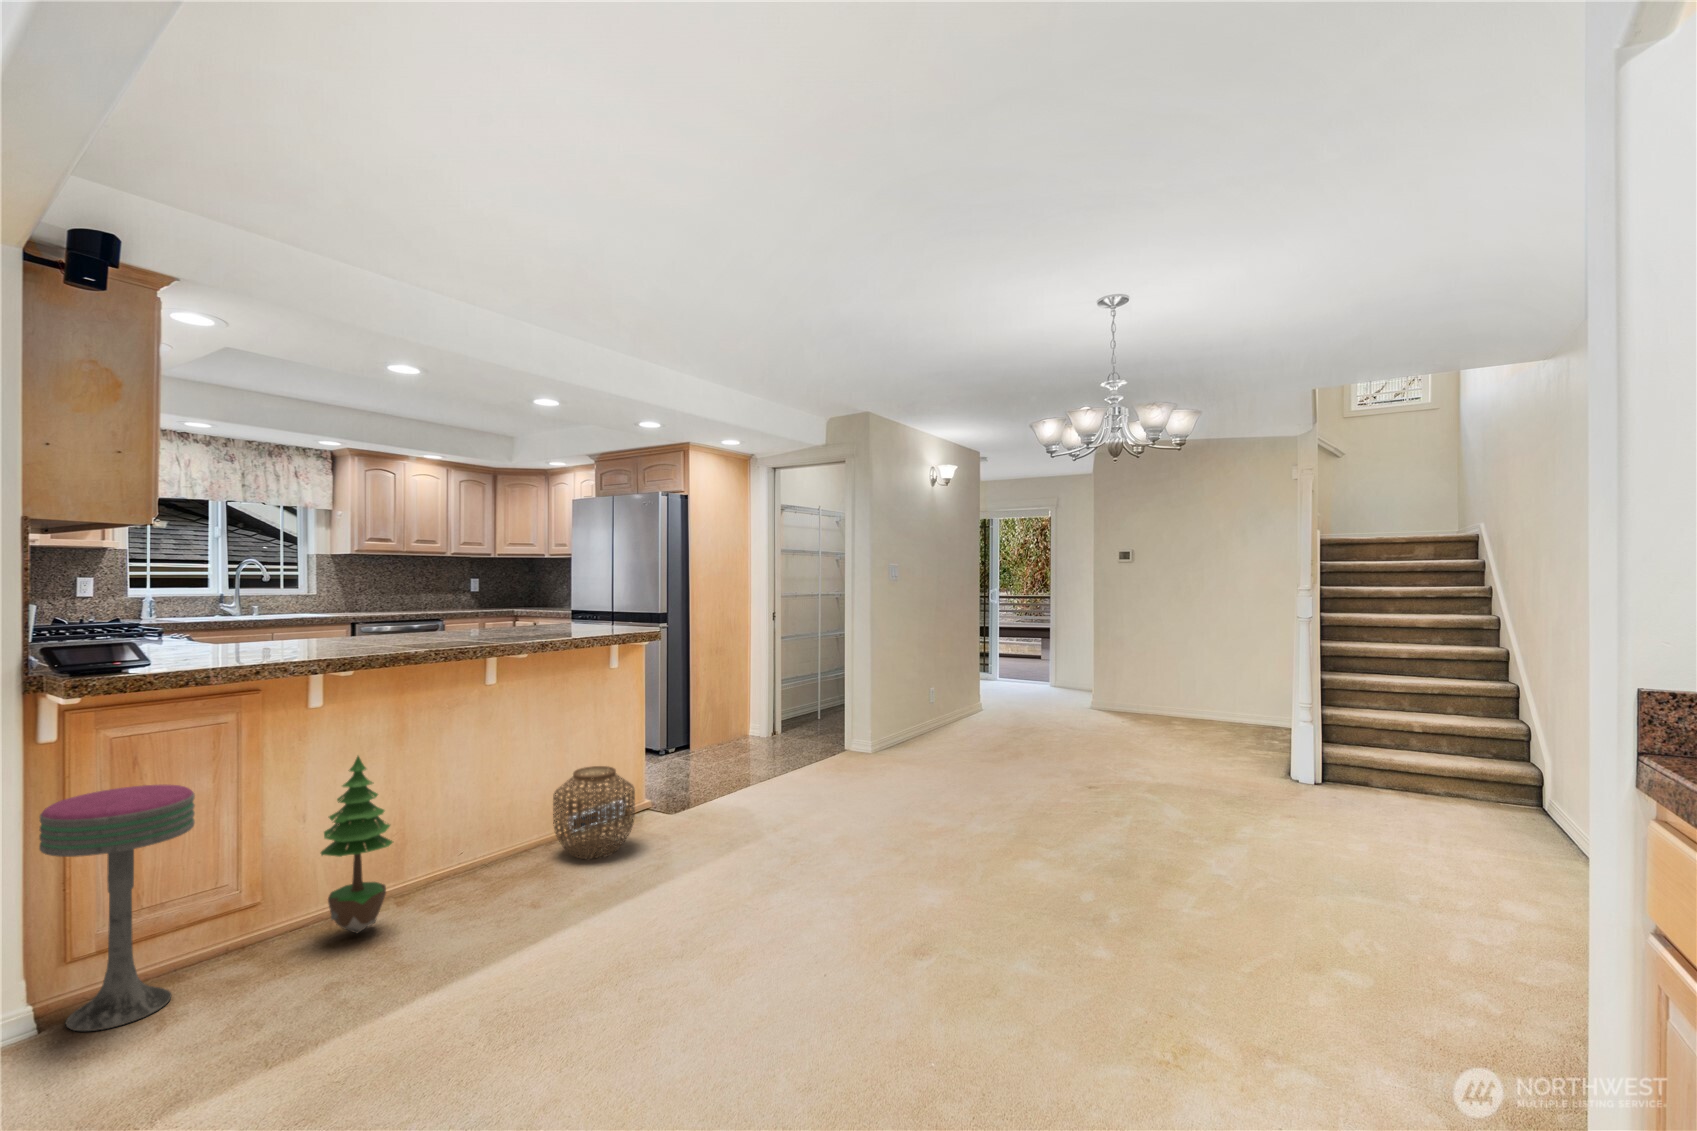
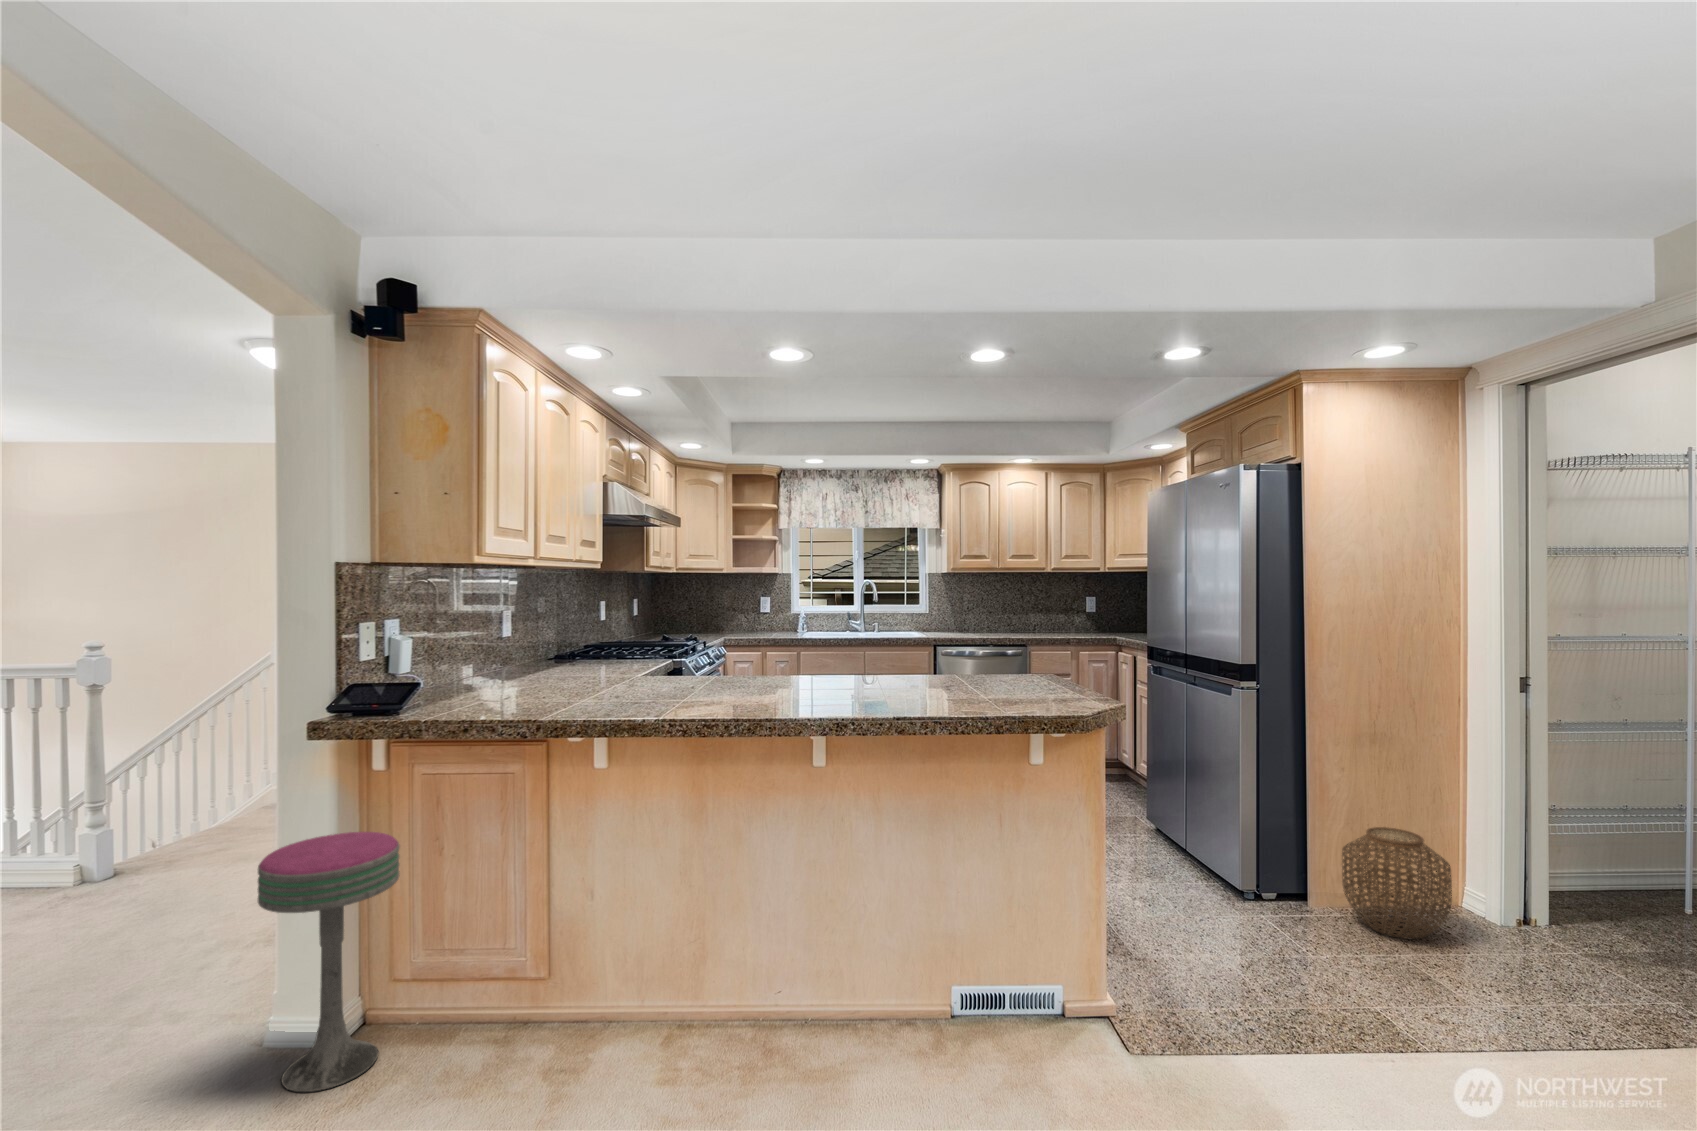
potted tree: present [321,756,393,933] -> none [508,846,593,1072]
woven basket: present [553,766,635,859] -> present [1342,827,1452,939]

